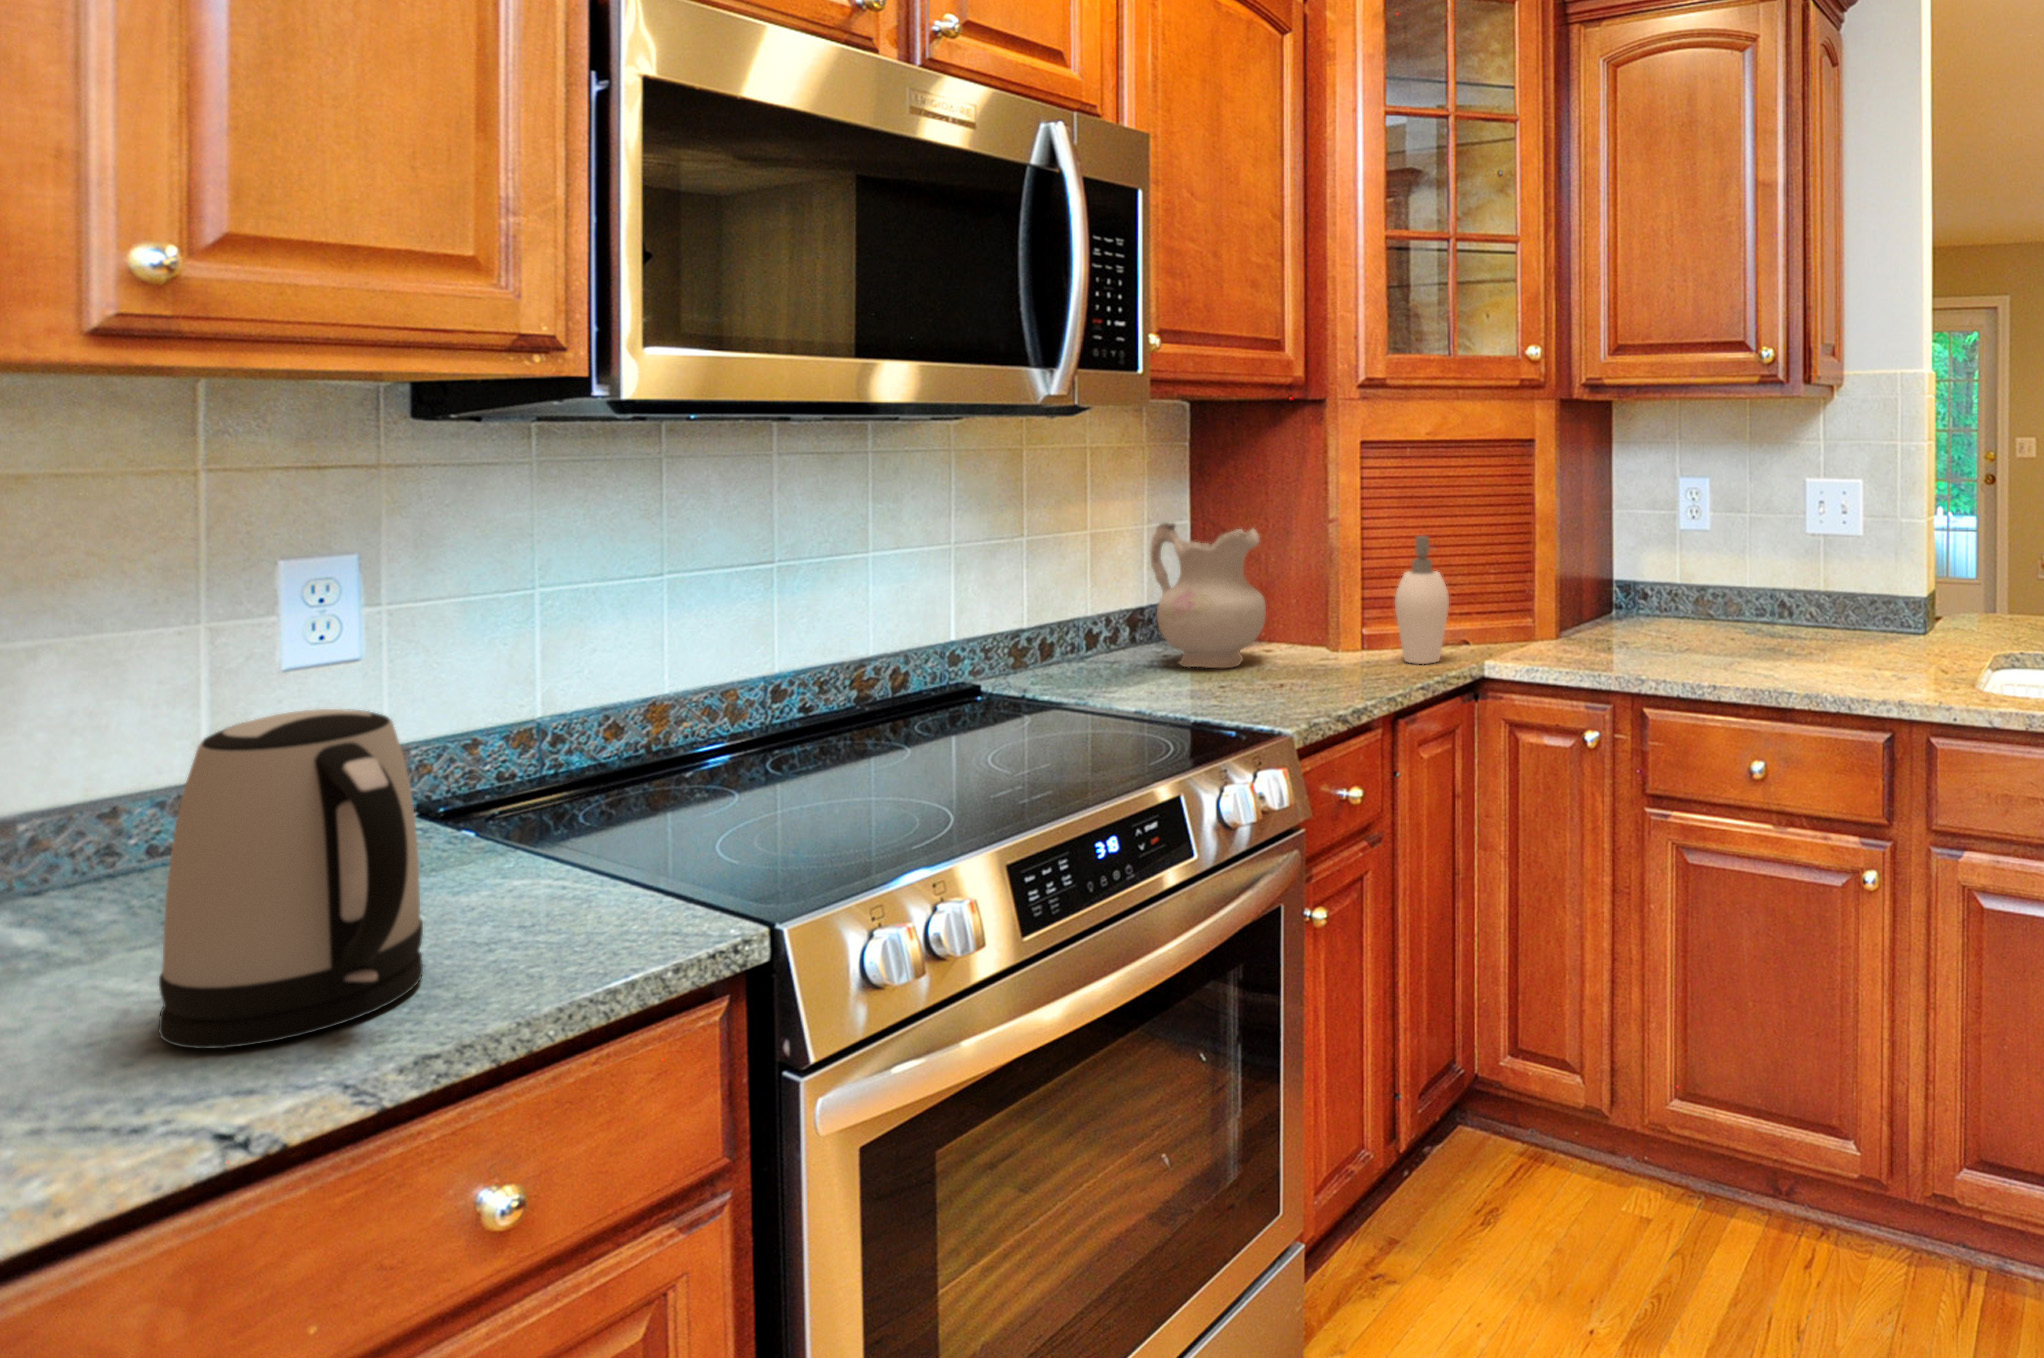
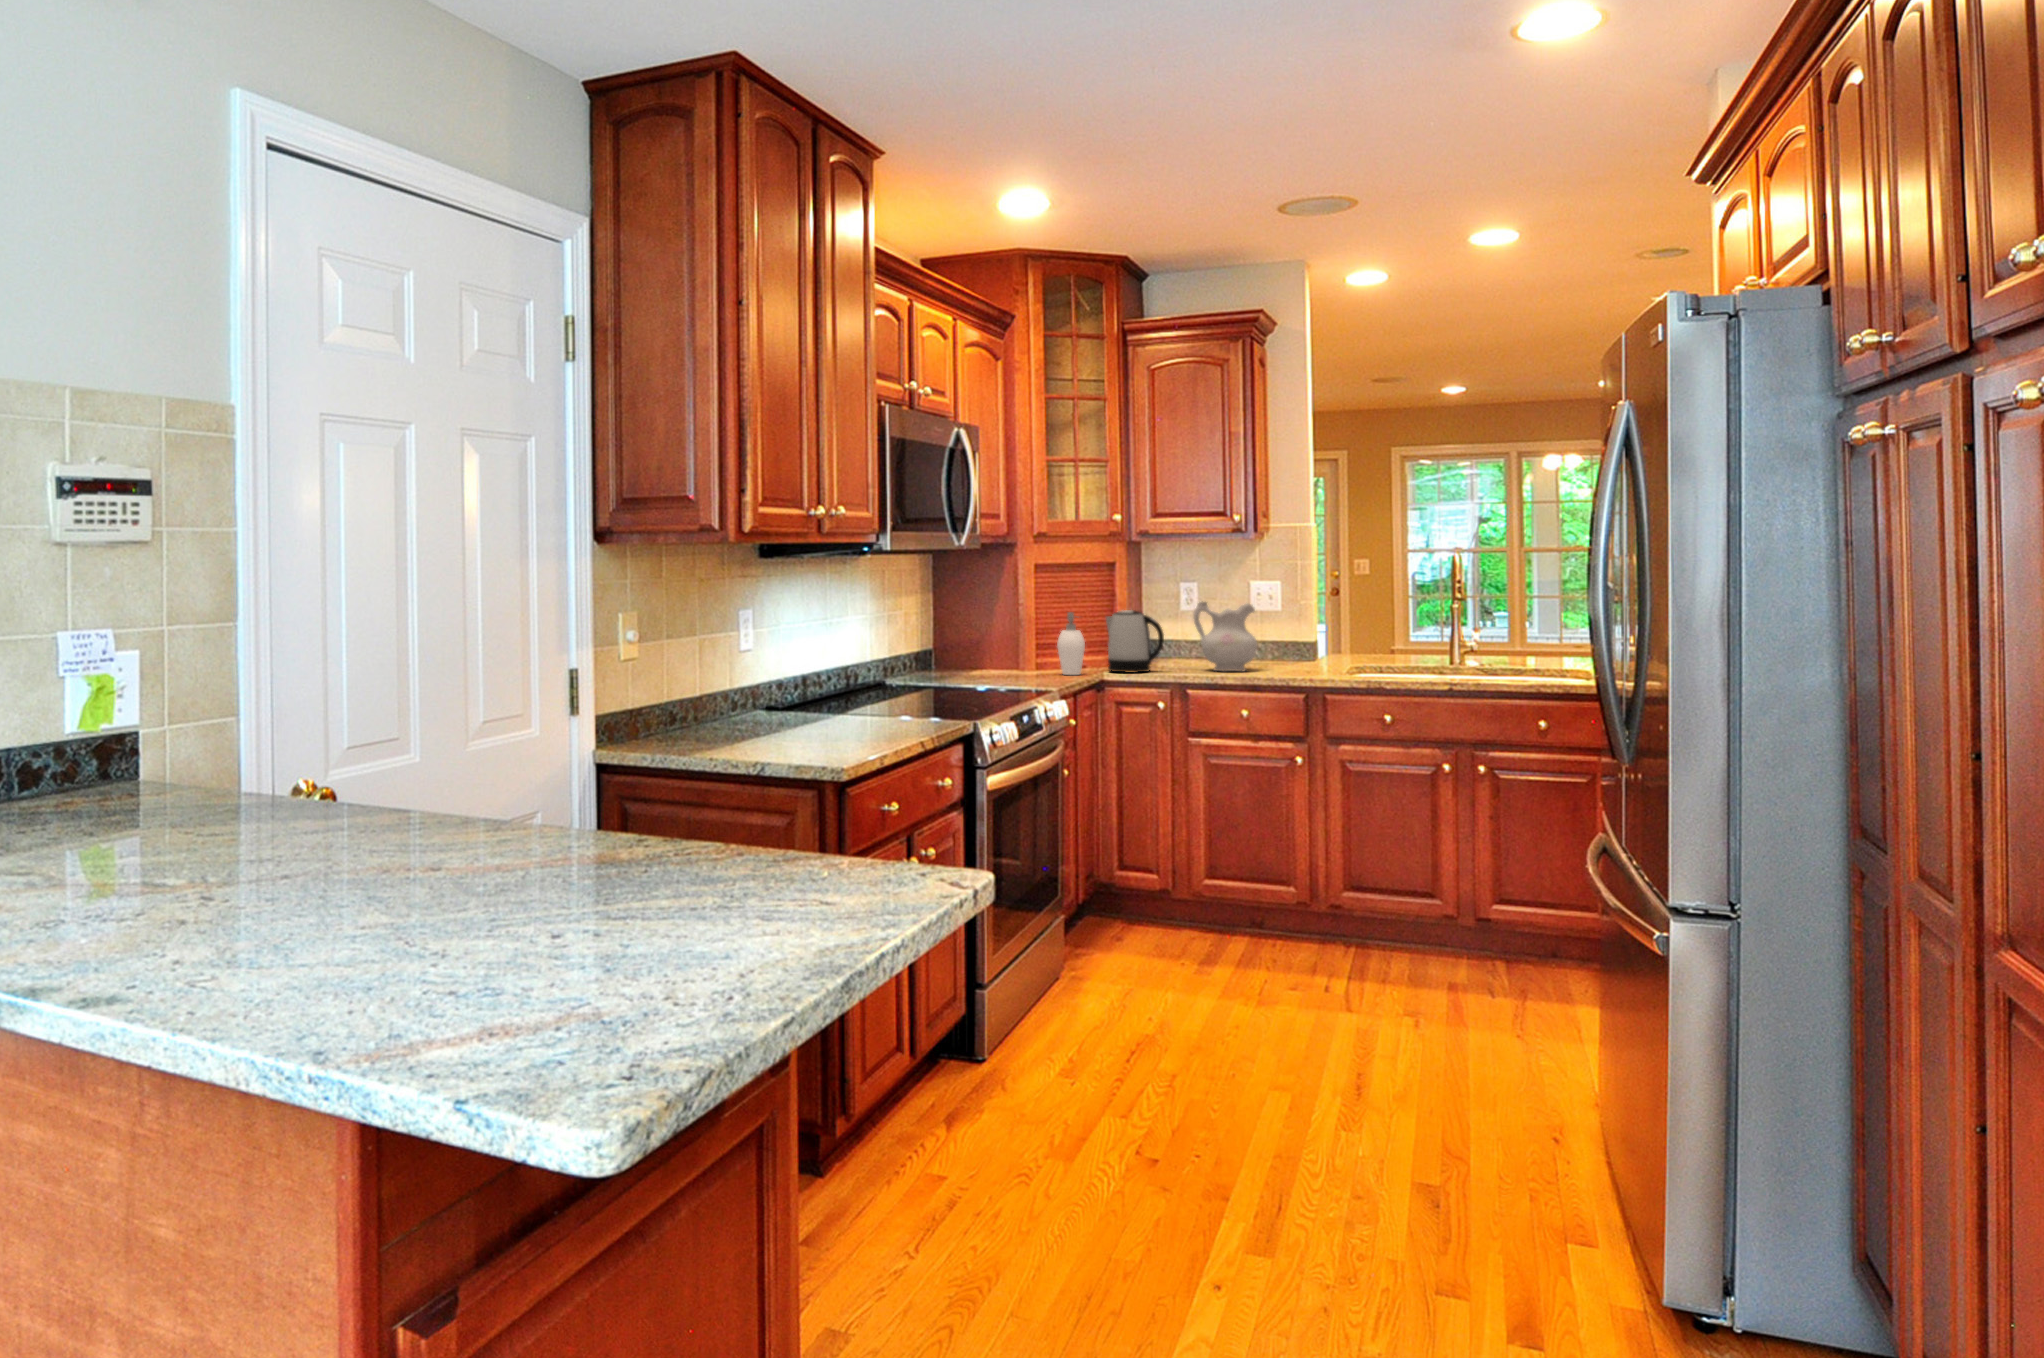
ceramic pitcher: present [1150,522,1266,668] -> present [1193,601,1257,671]
kettle: present [159,709,423,1049] -> present [1106,610,1164,673]

